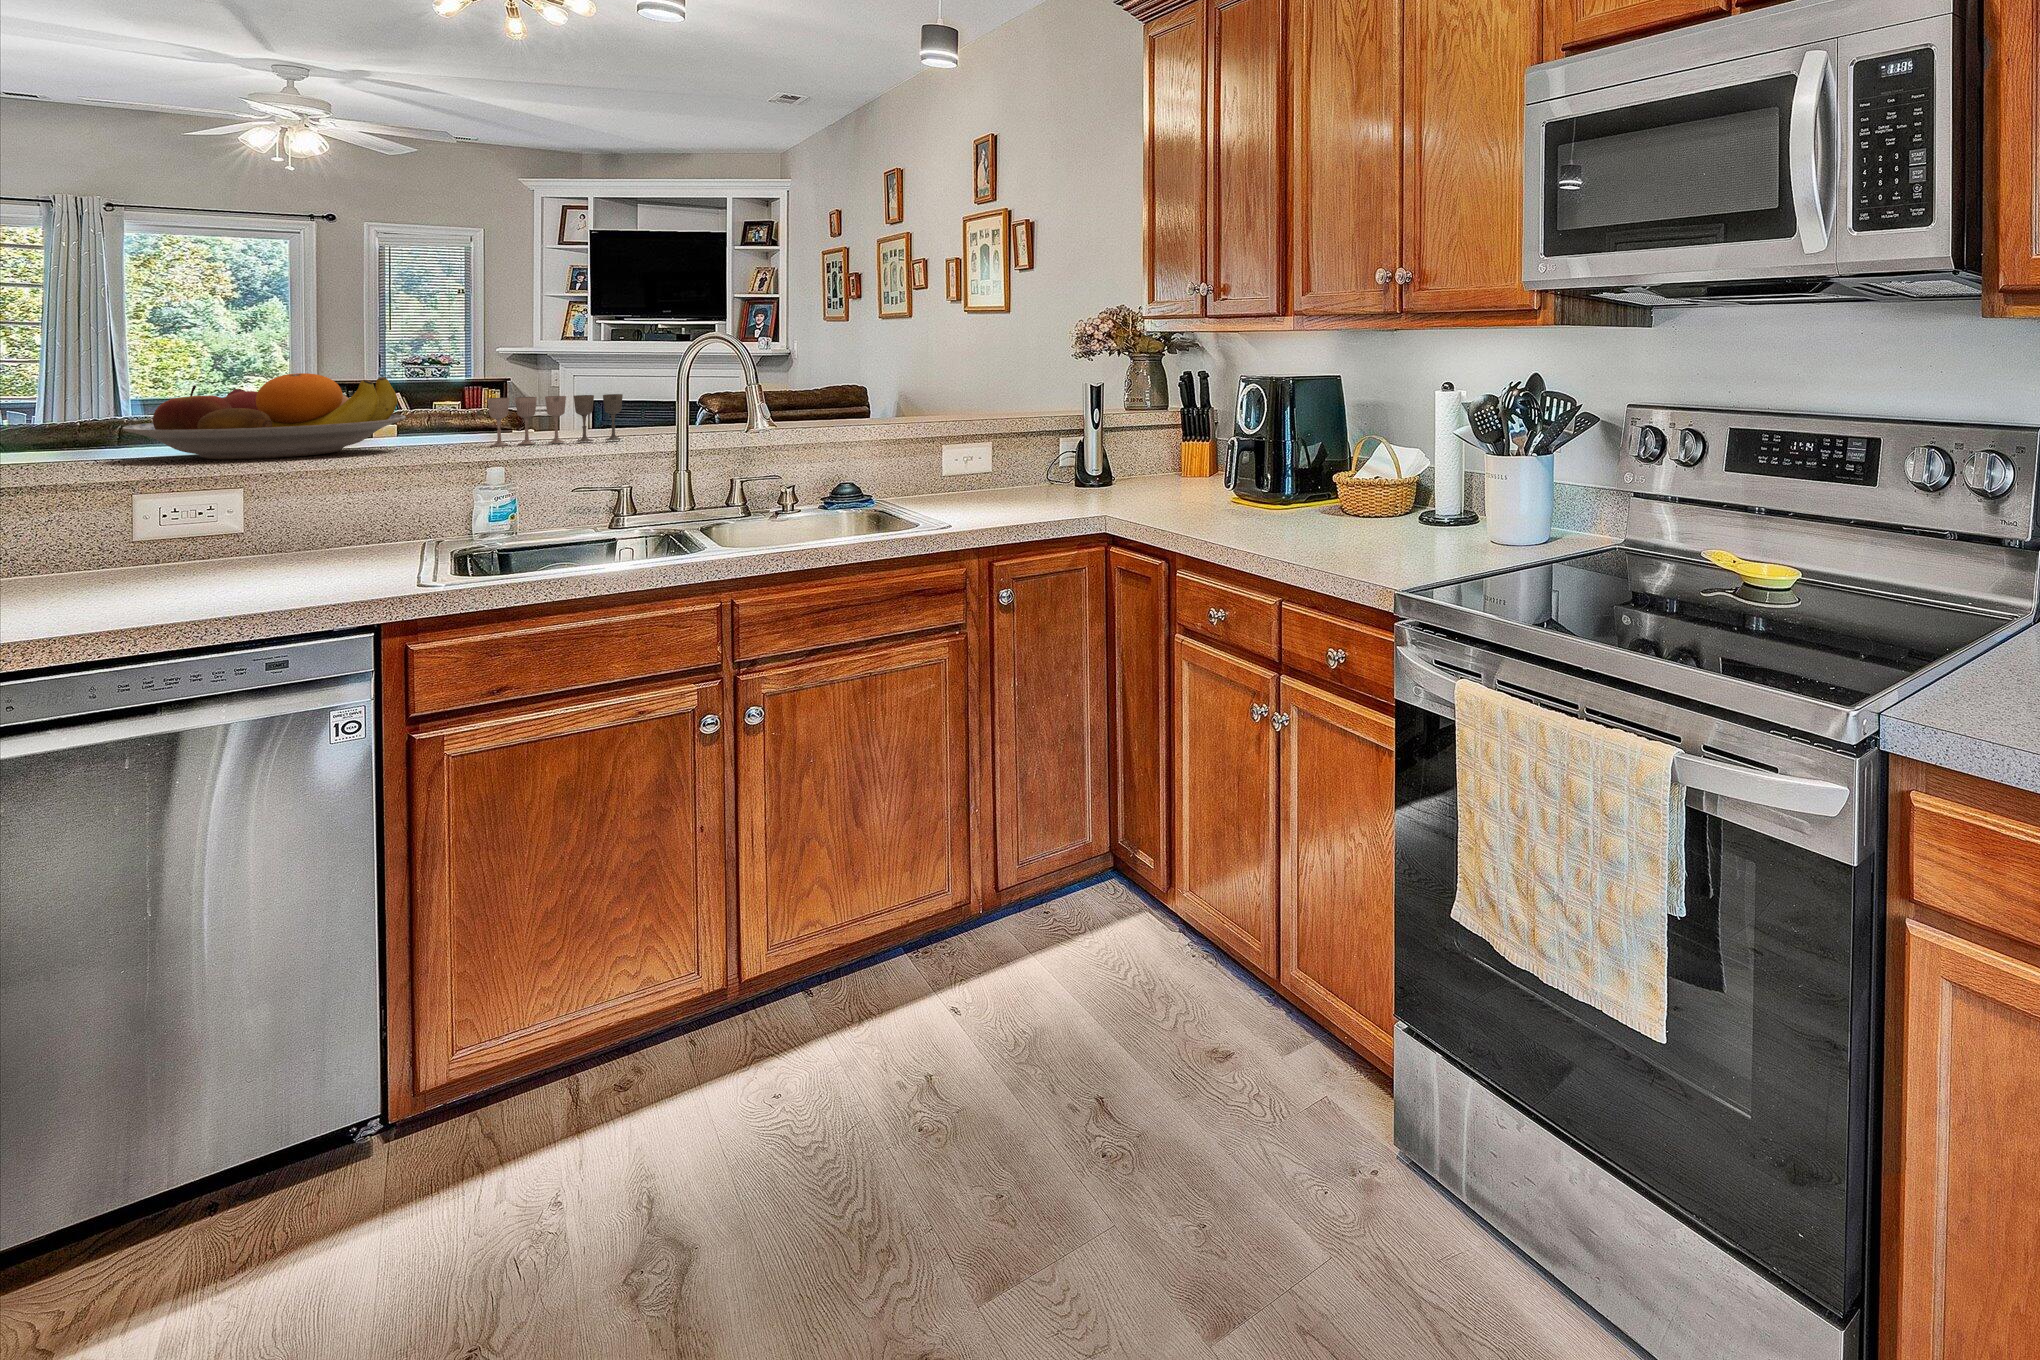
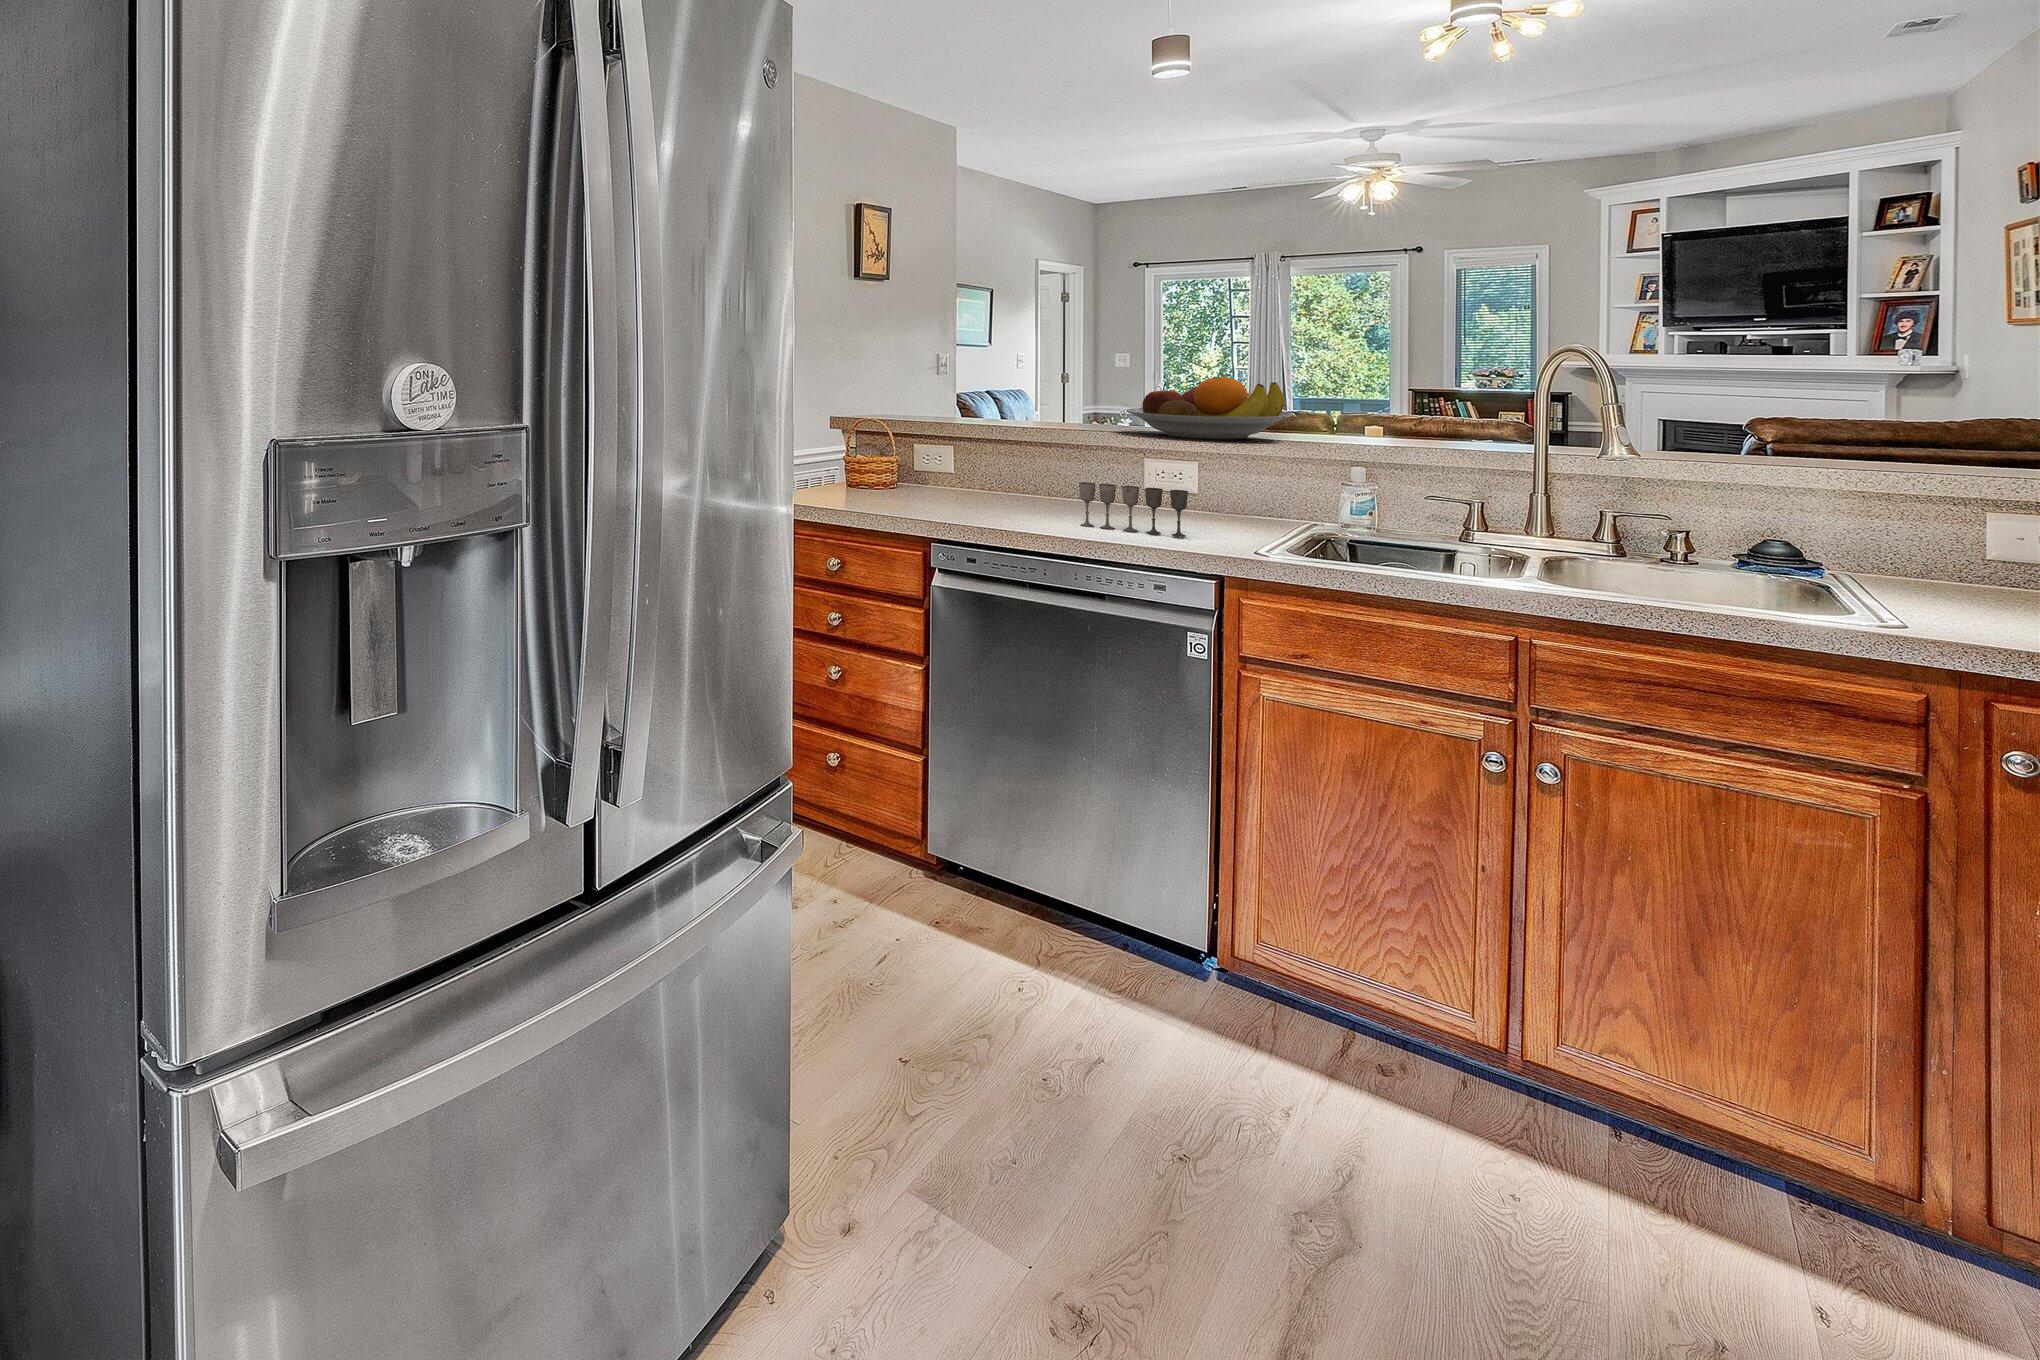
wine glass: present [487,394,623,446] -> present [1079,482,1188,537]

